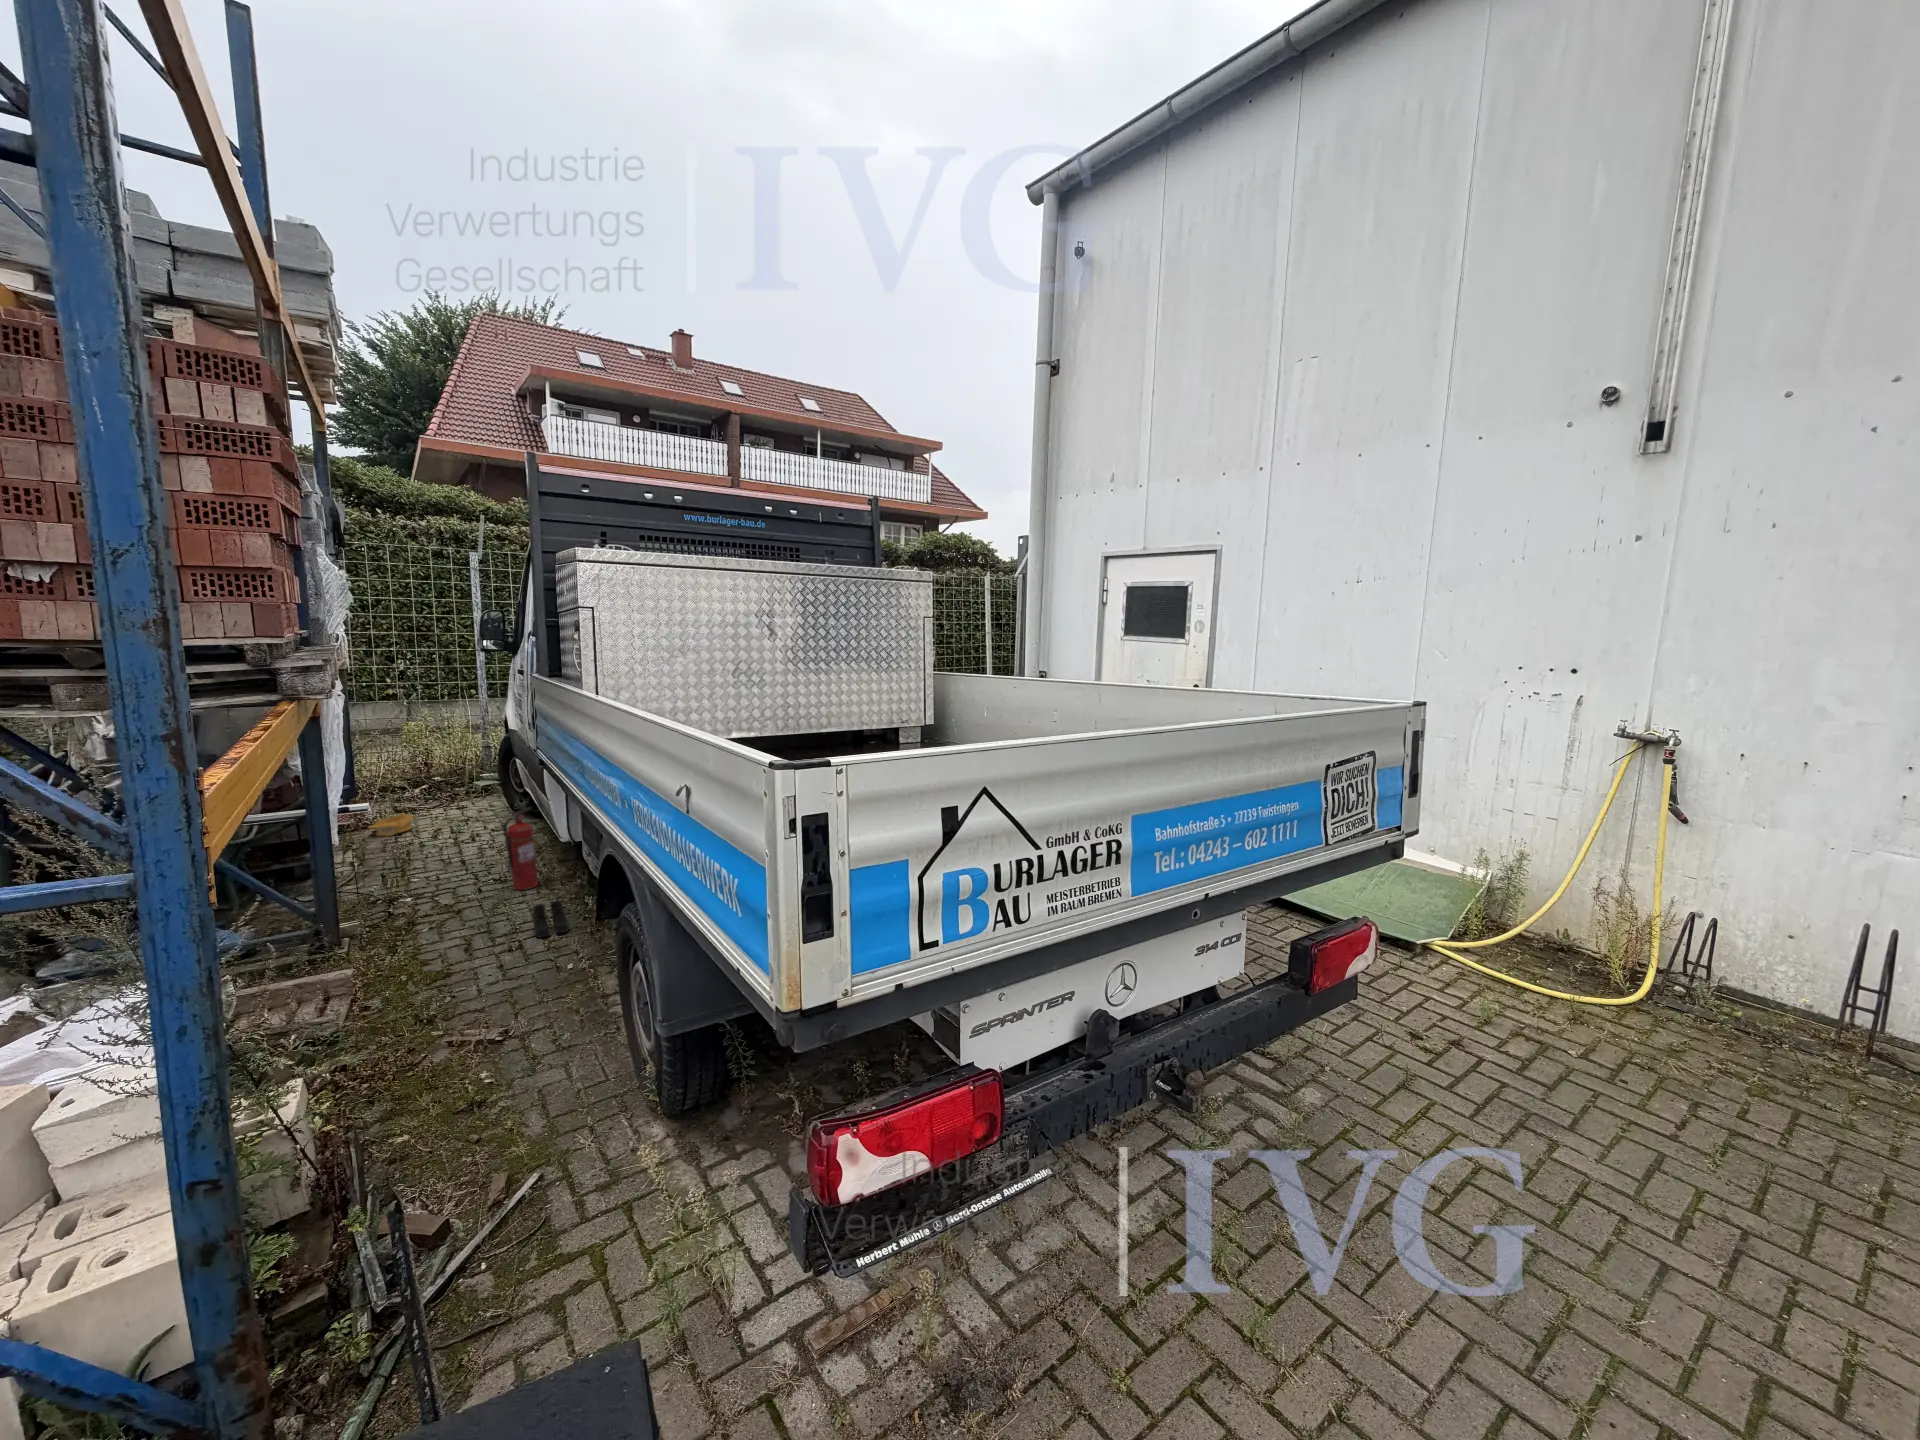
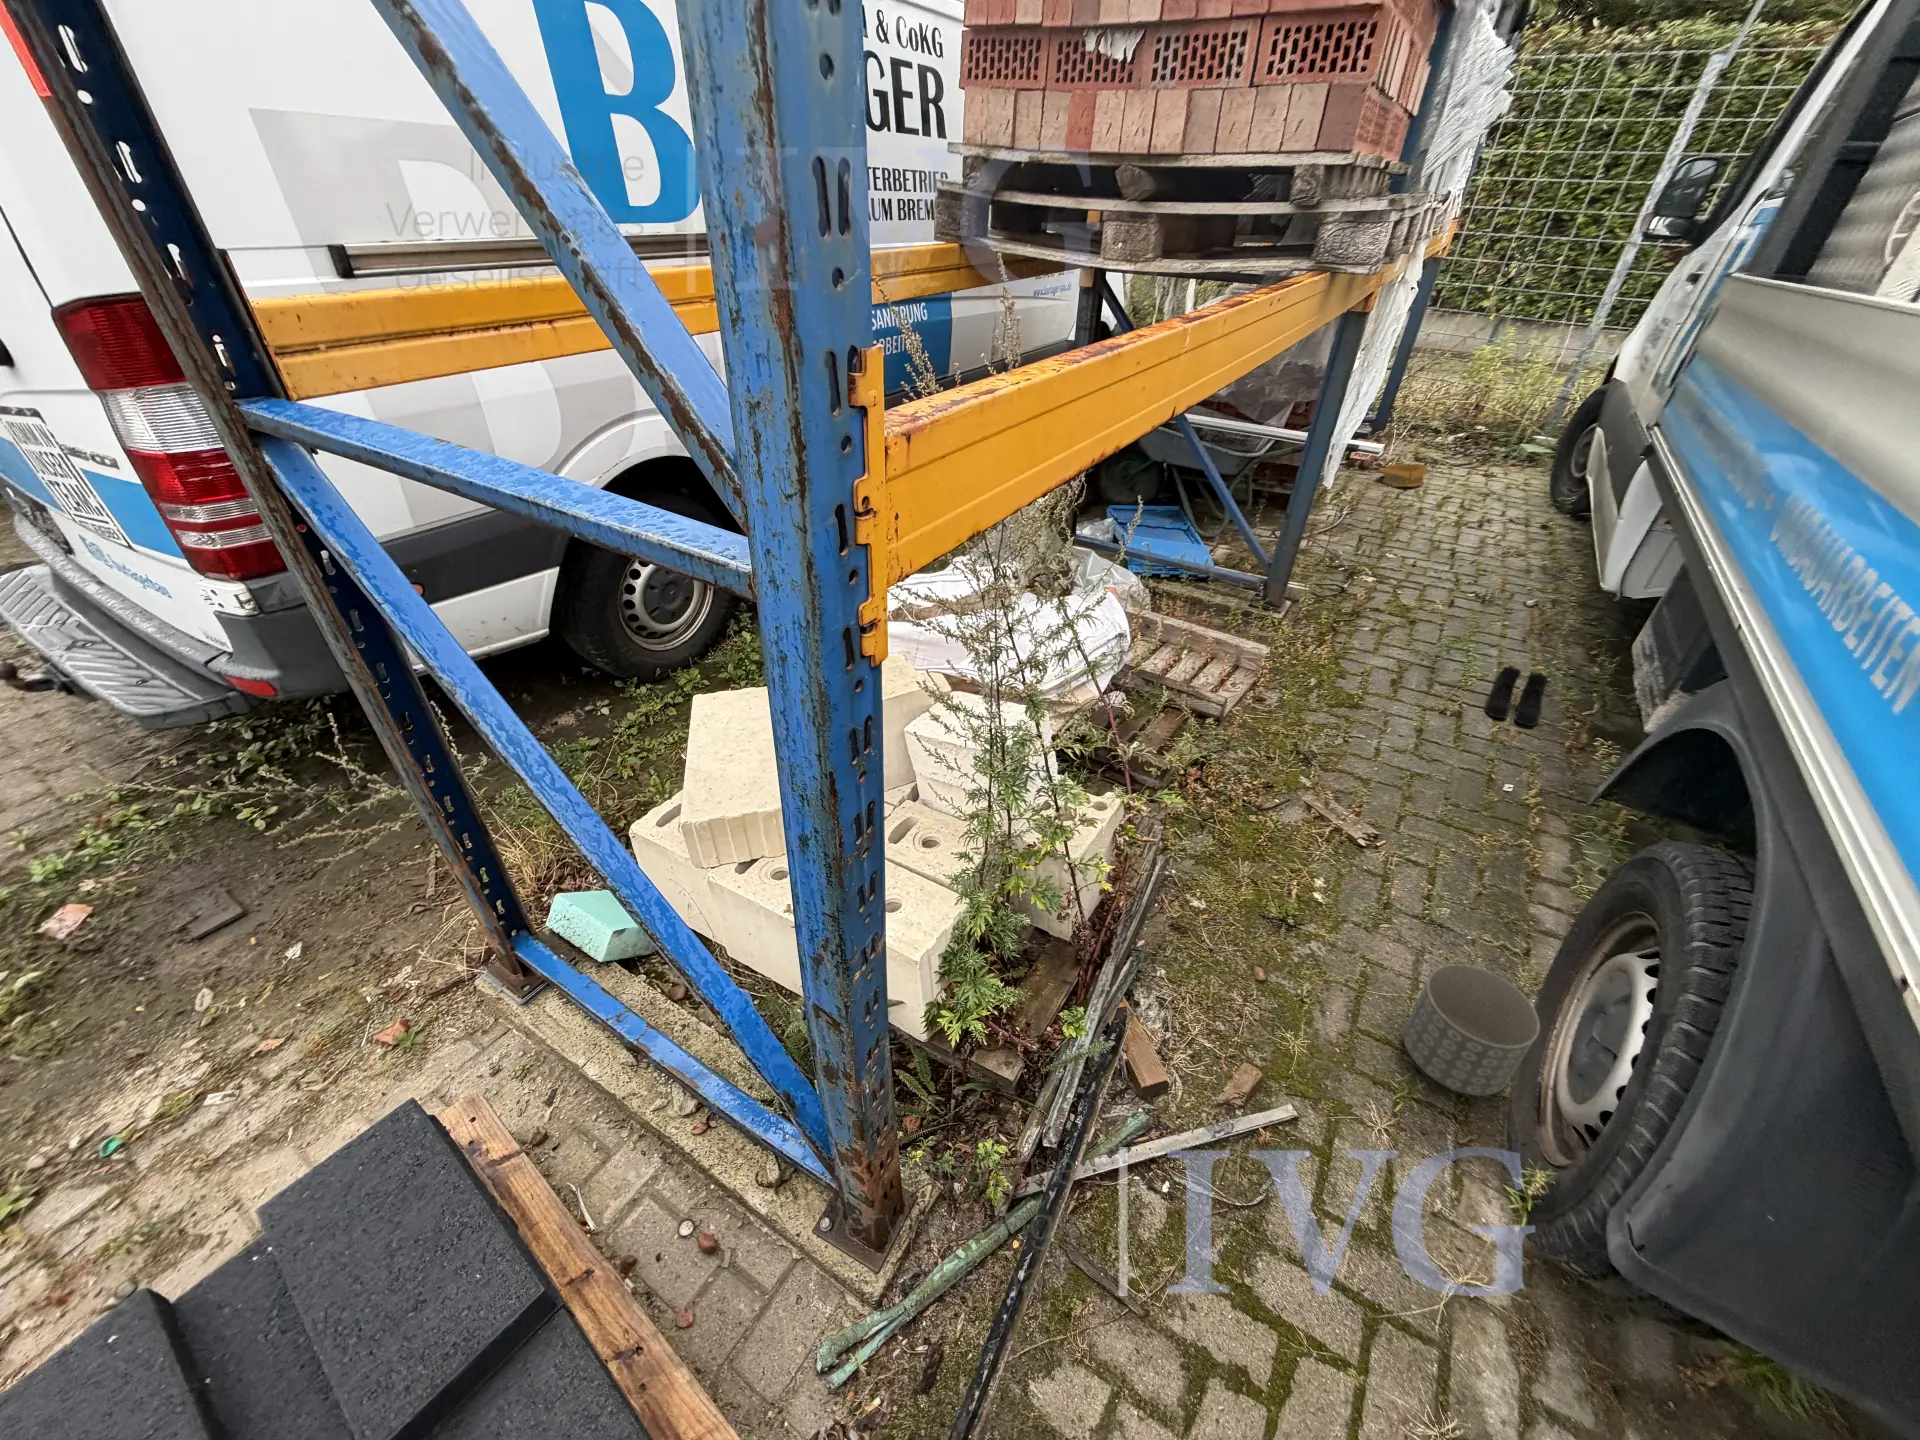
fire extinguisher: present [503,808,538,890] -> none [1493,514,1582,630]
planter: none [572,1031,637,1105] -> present [1403,964,1540,1096]

